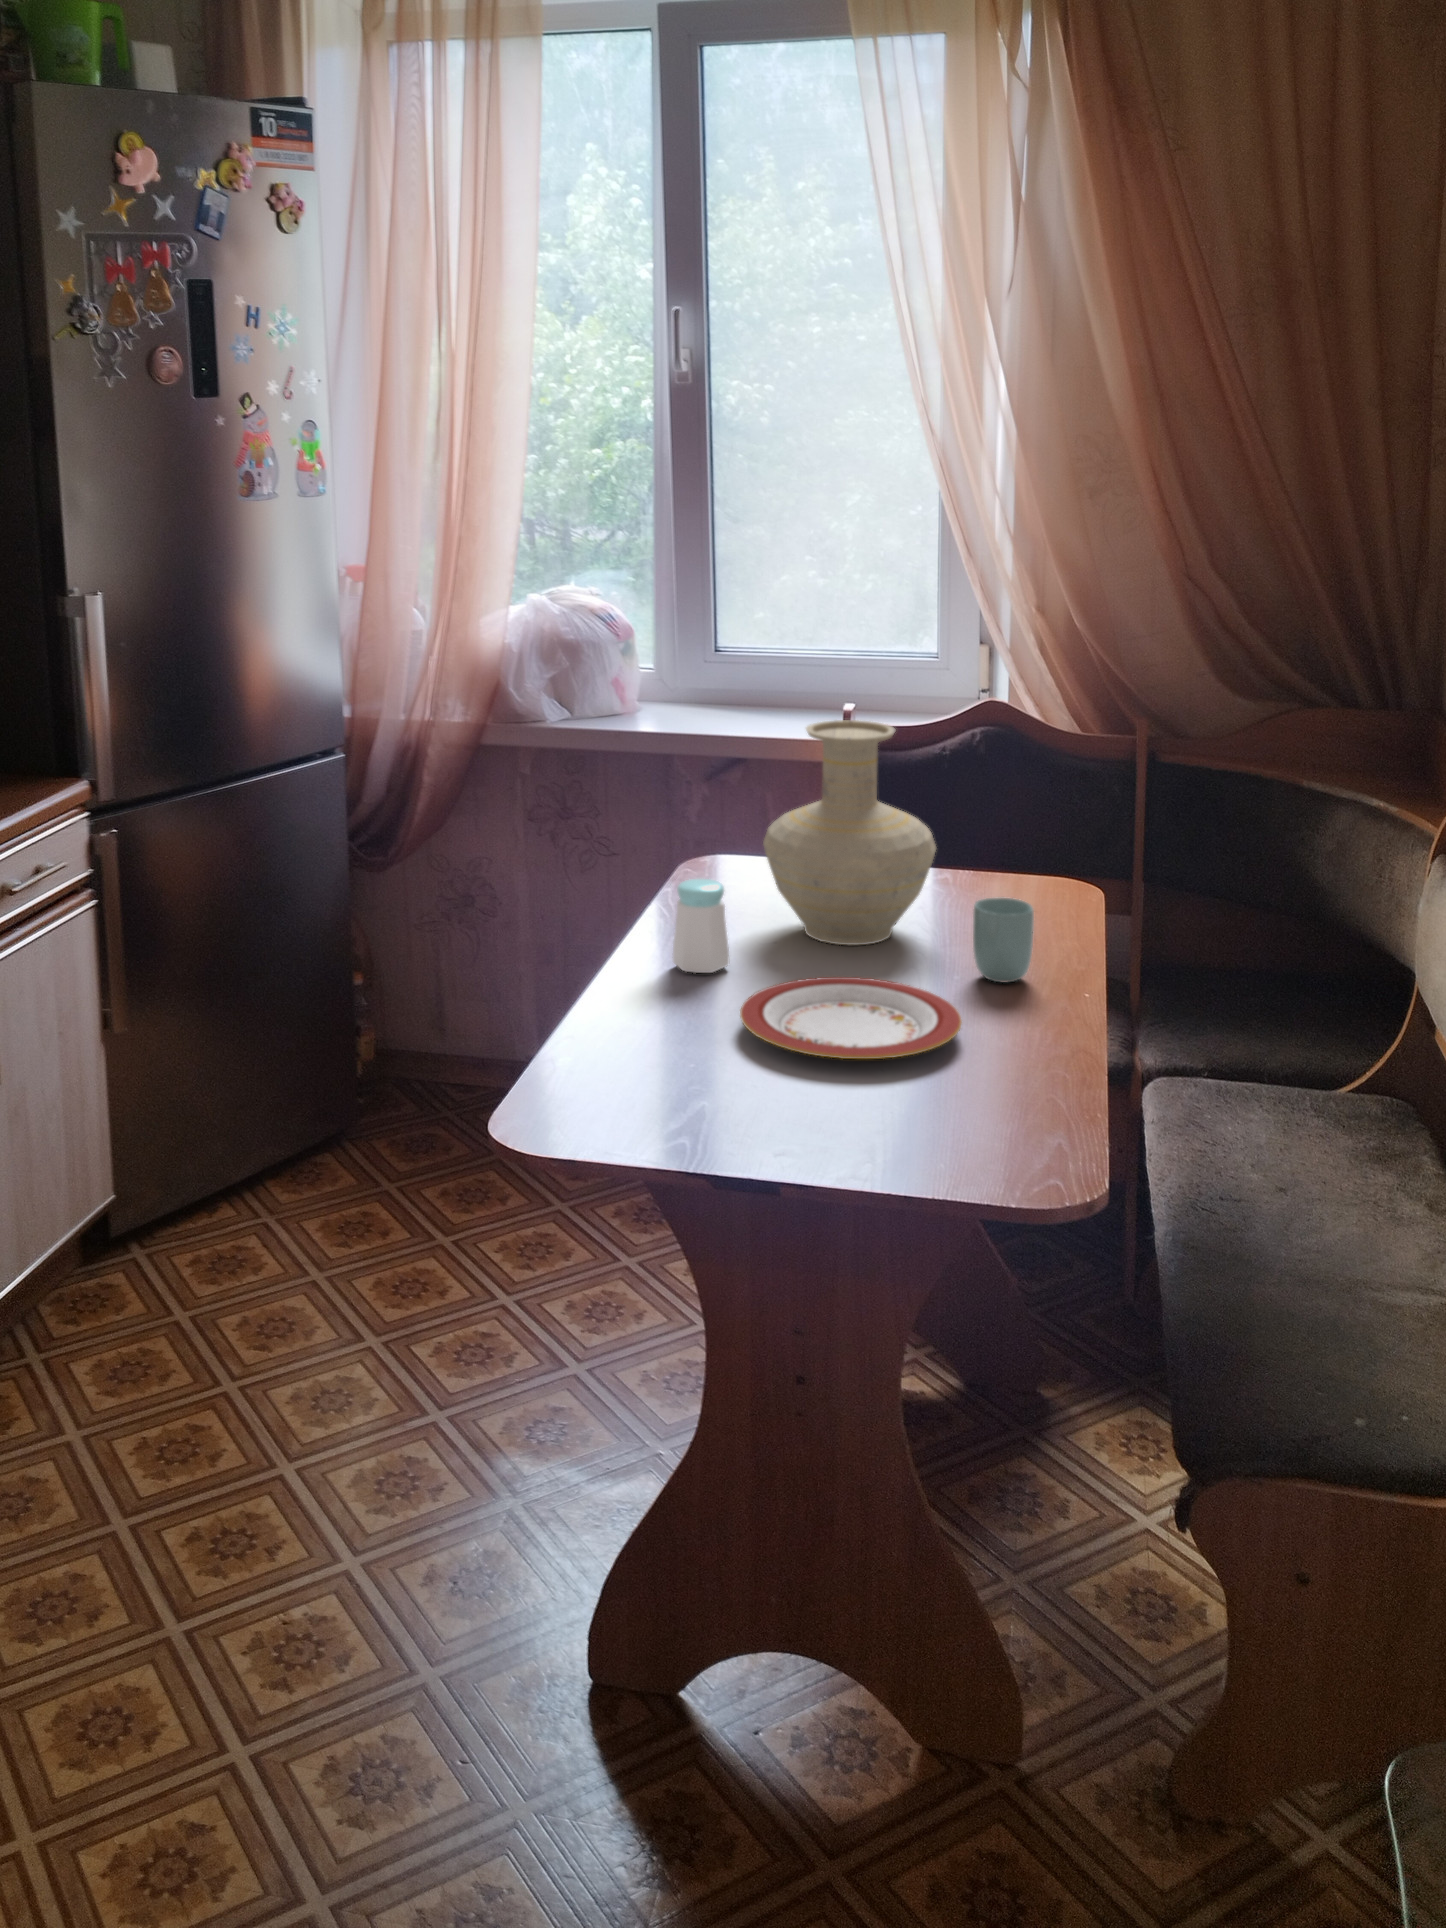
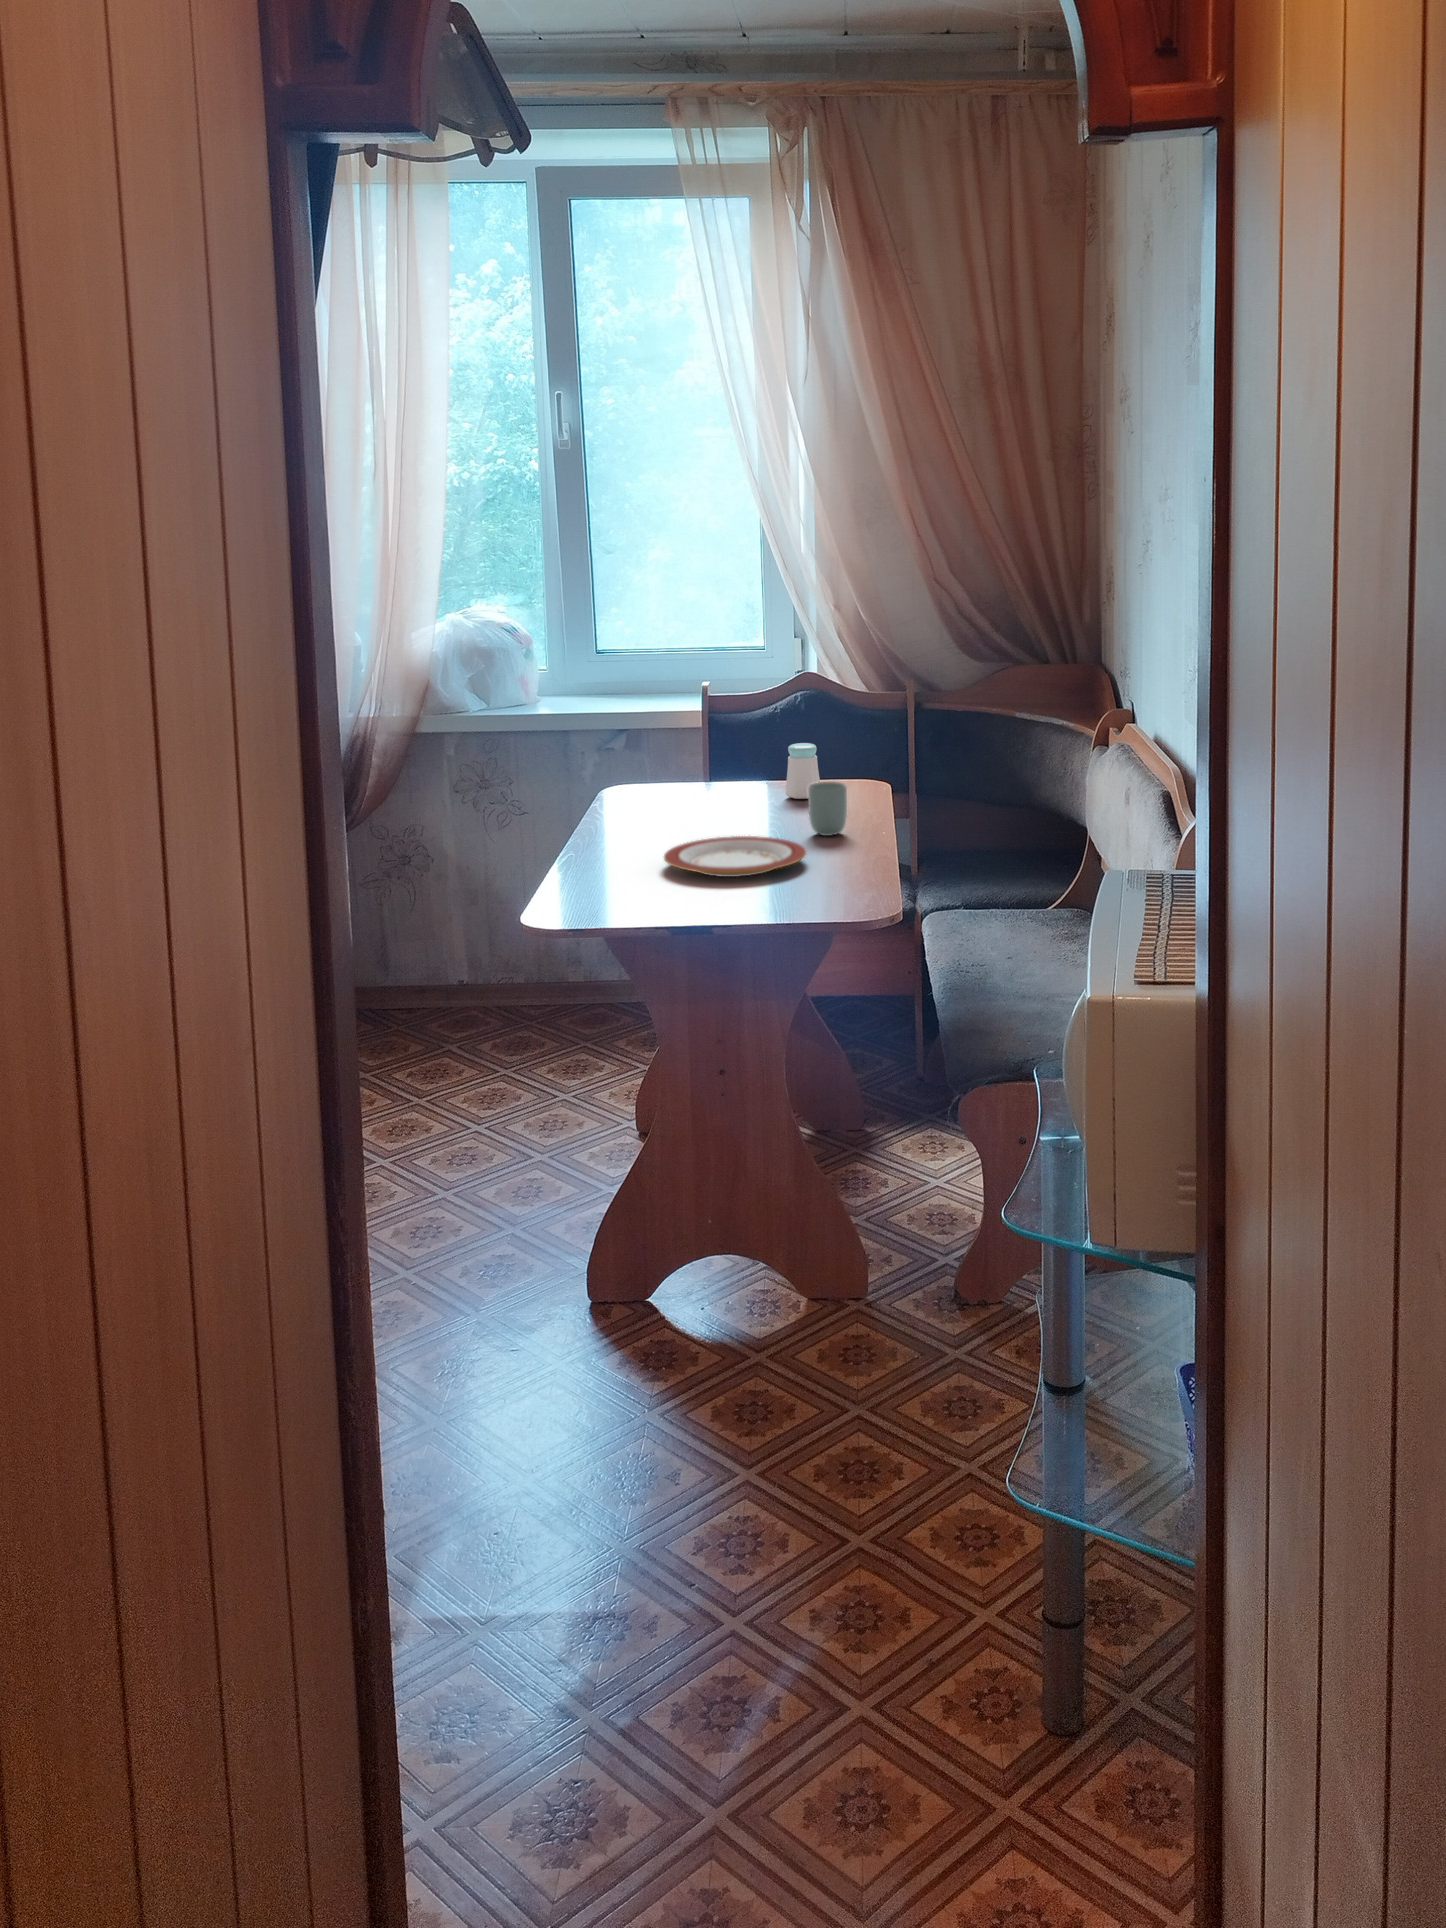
vase: present [763,720,936,945] -> none [663,675,780,826]
salt shaker: present [672,879,729,973] -> present [786,743,820,799]

